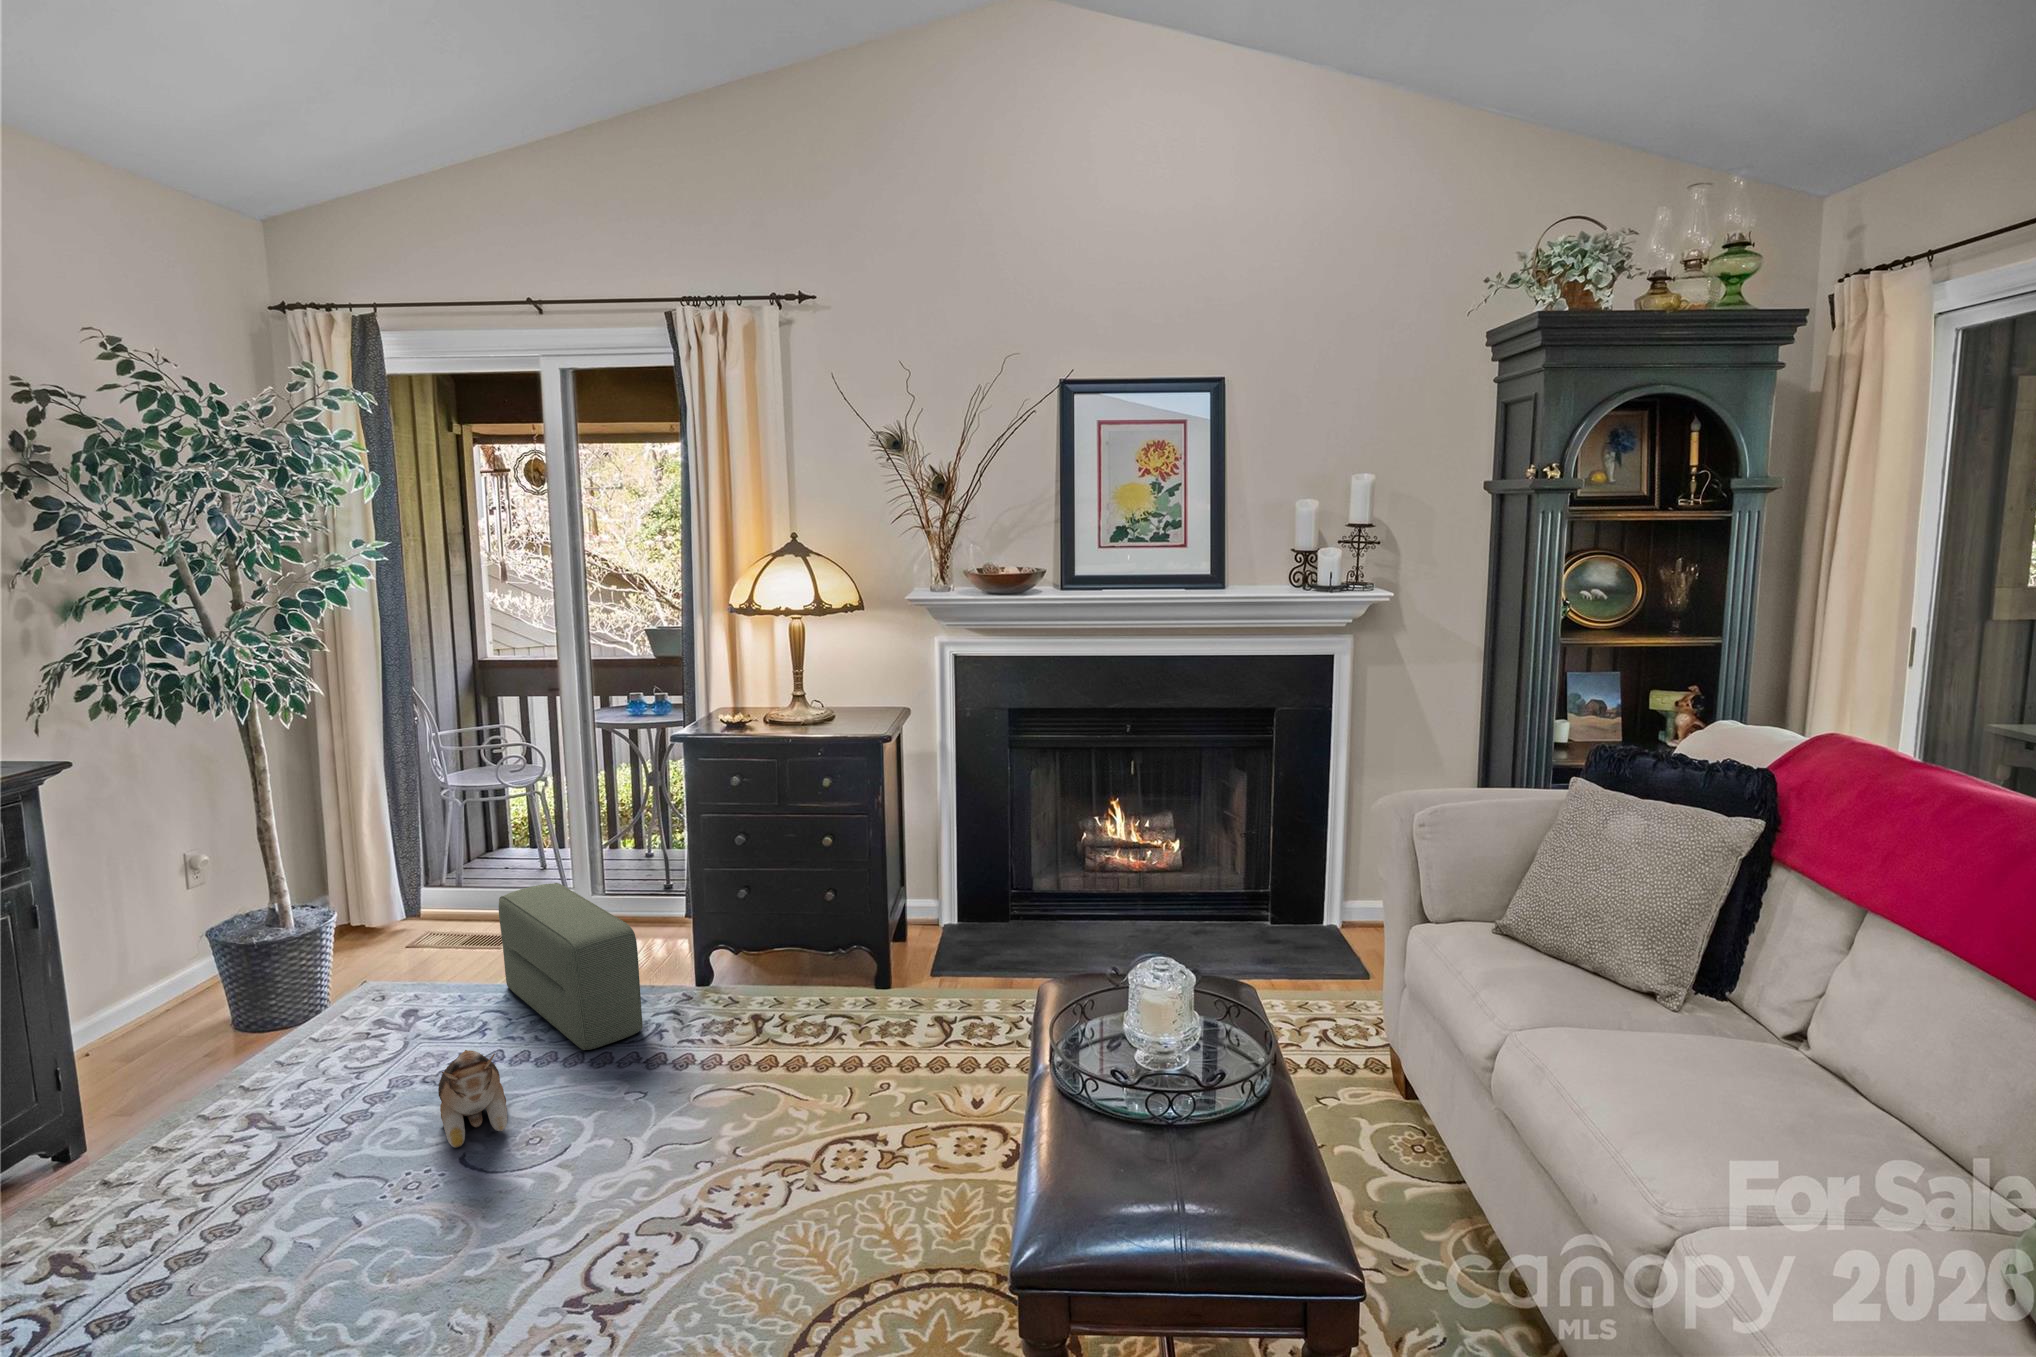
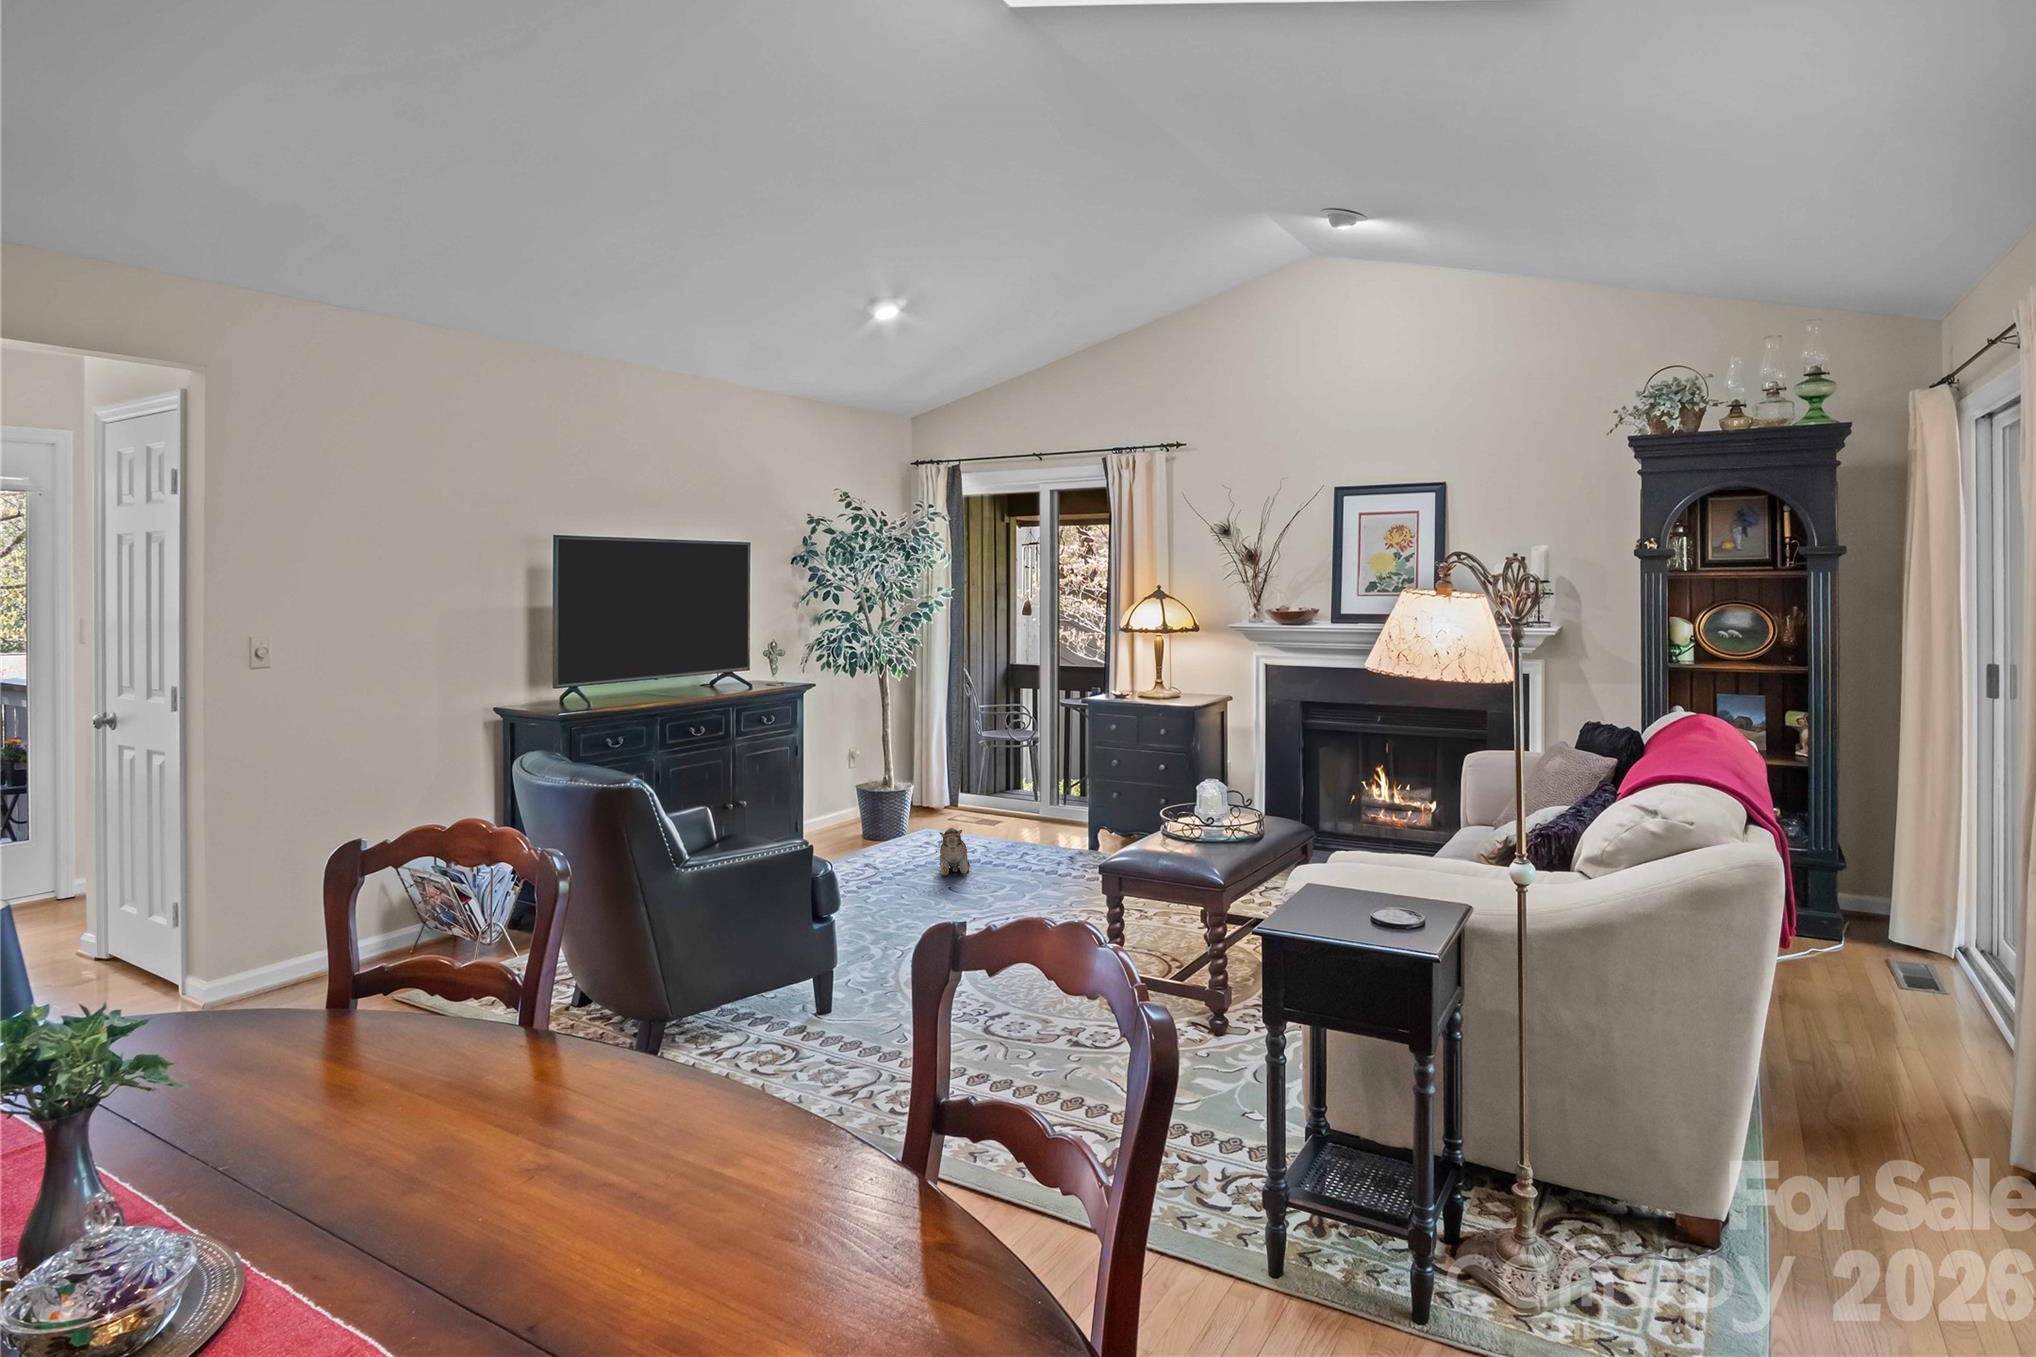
pouf: present [499,883,643,1050] -> none [986,782,1044,860]

